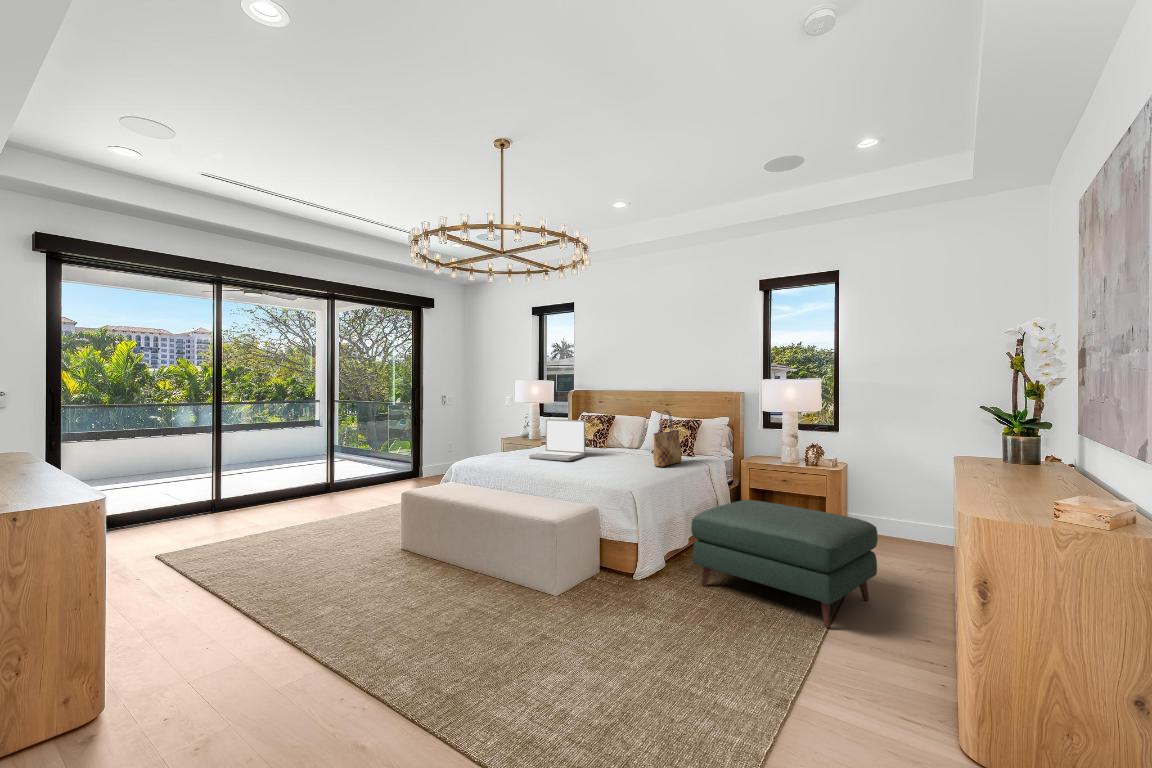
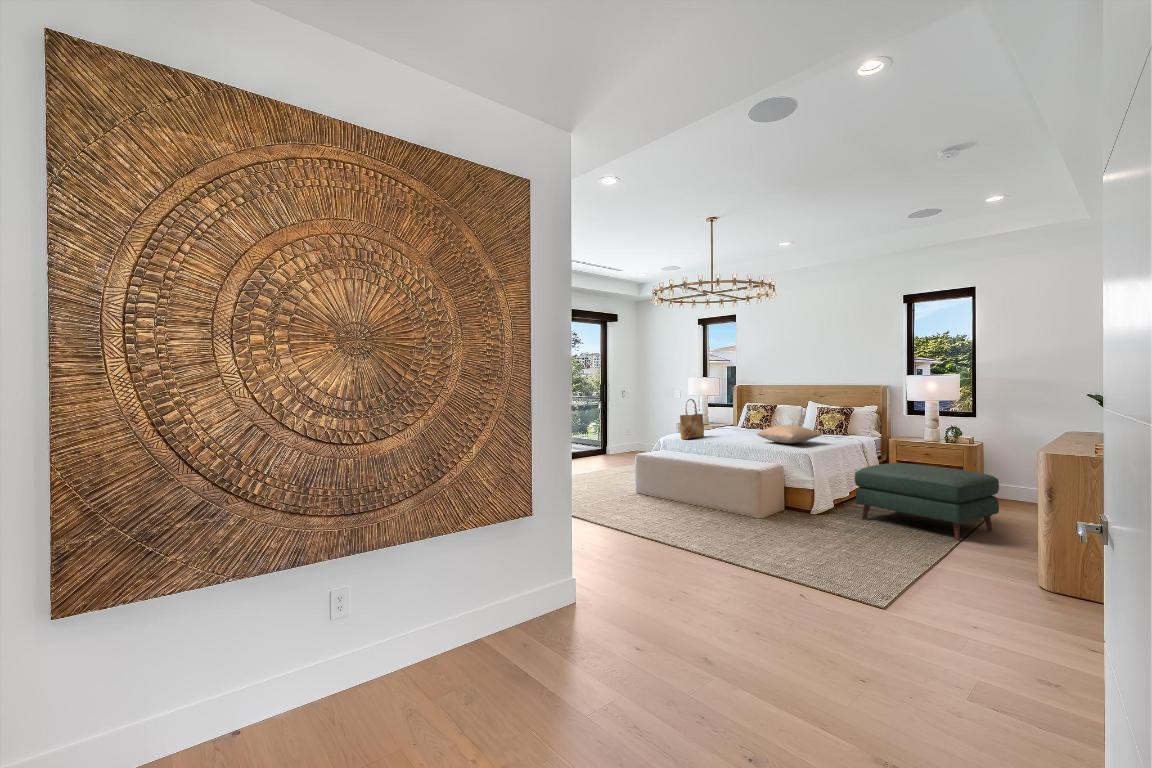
tote bag: present [653,410,681,466] -> present [680,399,704,439]
laptop: present [529,419,585,461] -> none [718,407,761,437]
pillow: none [570,446,655,473] -> present [757,425,822,444]

